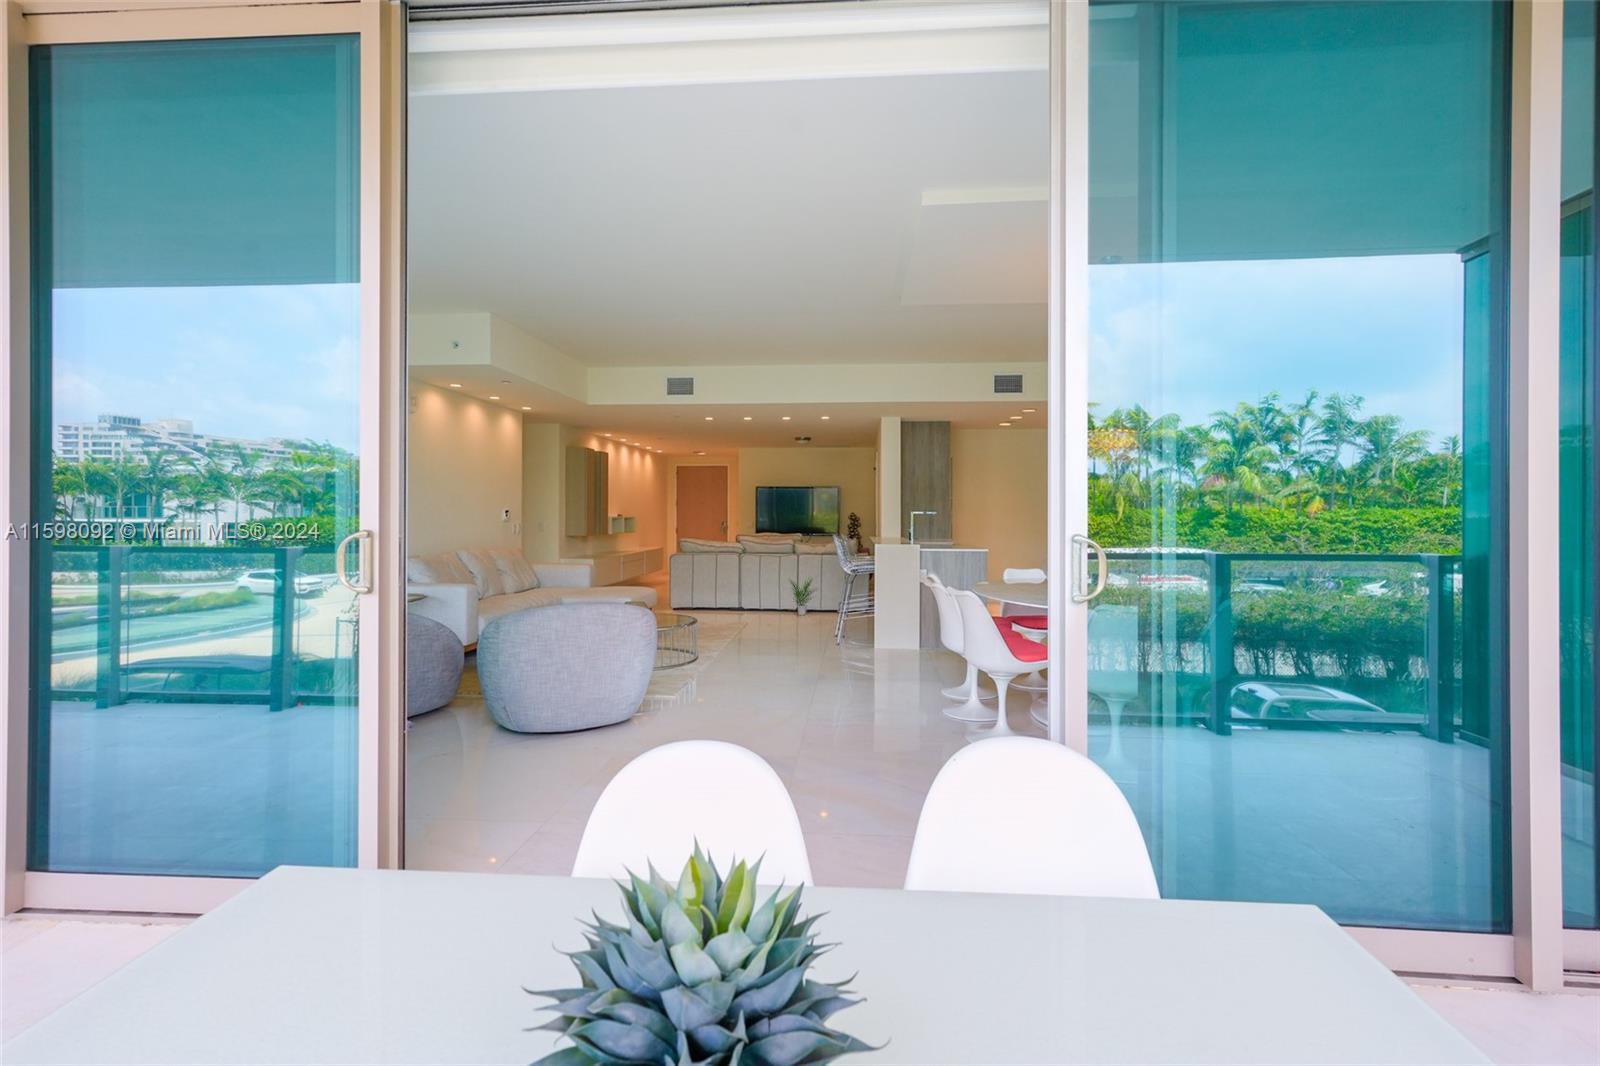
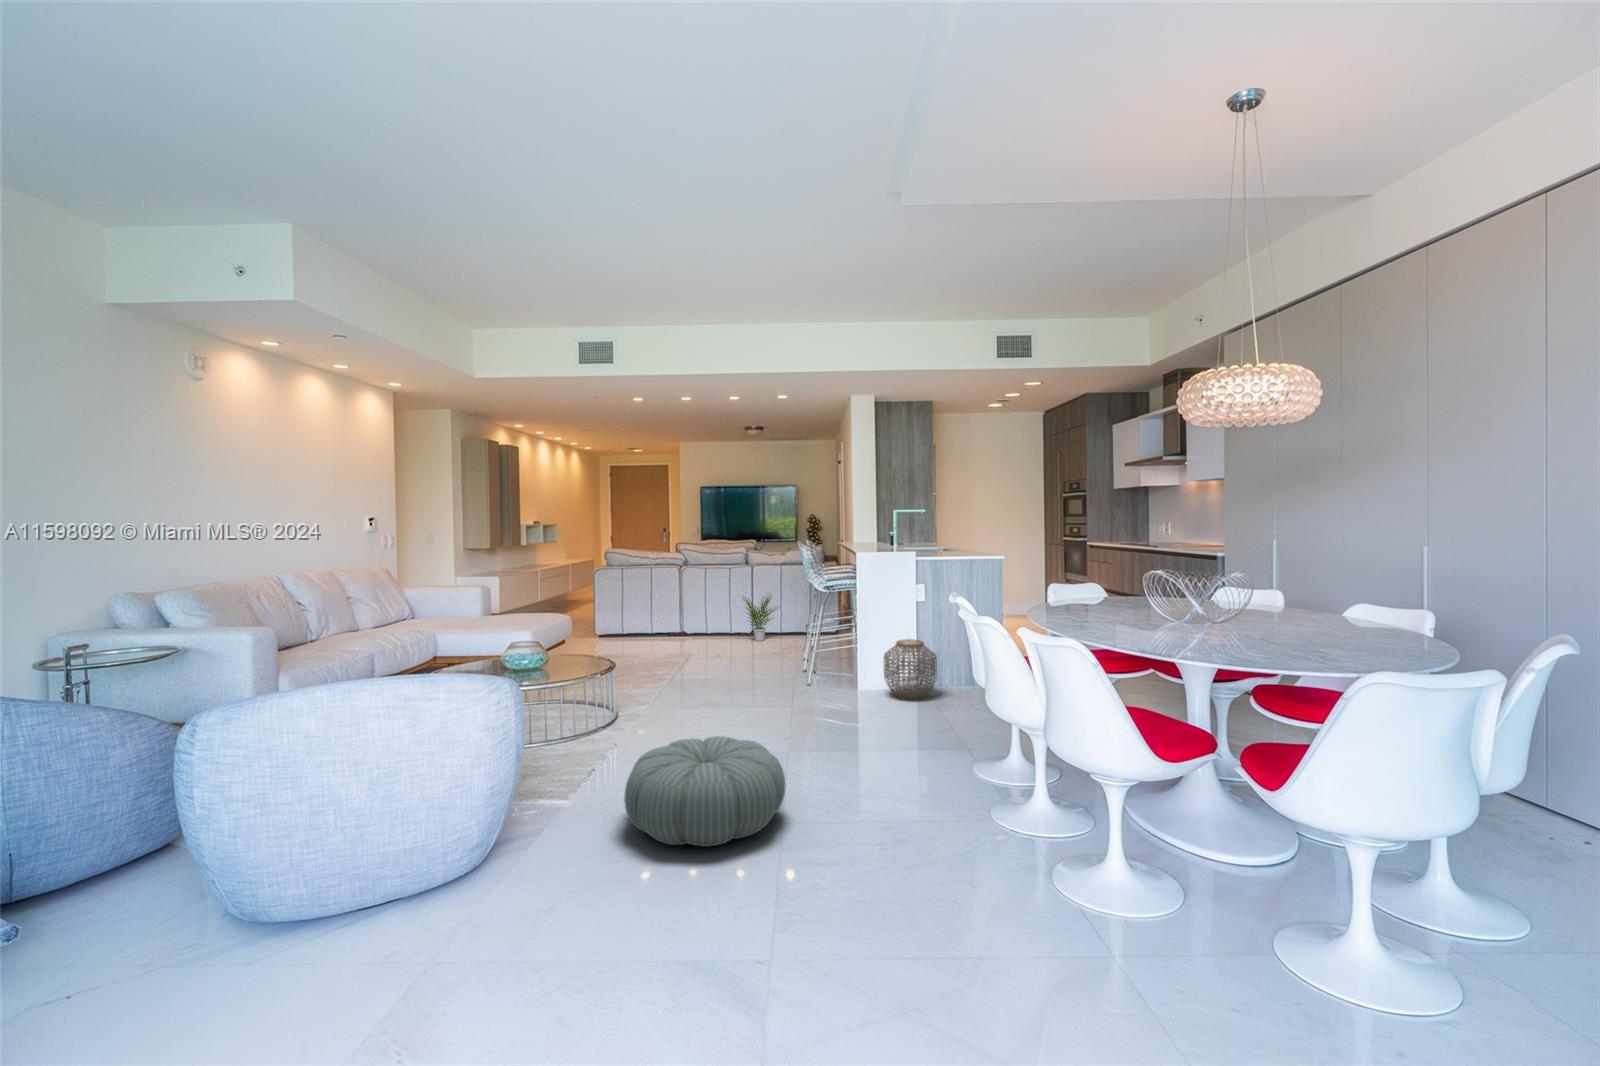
woven basket: none [891,611,930,655] -> present [884,639,937,699]
pouf: none [712,659,810,717] -> present [624,736,785,846]

